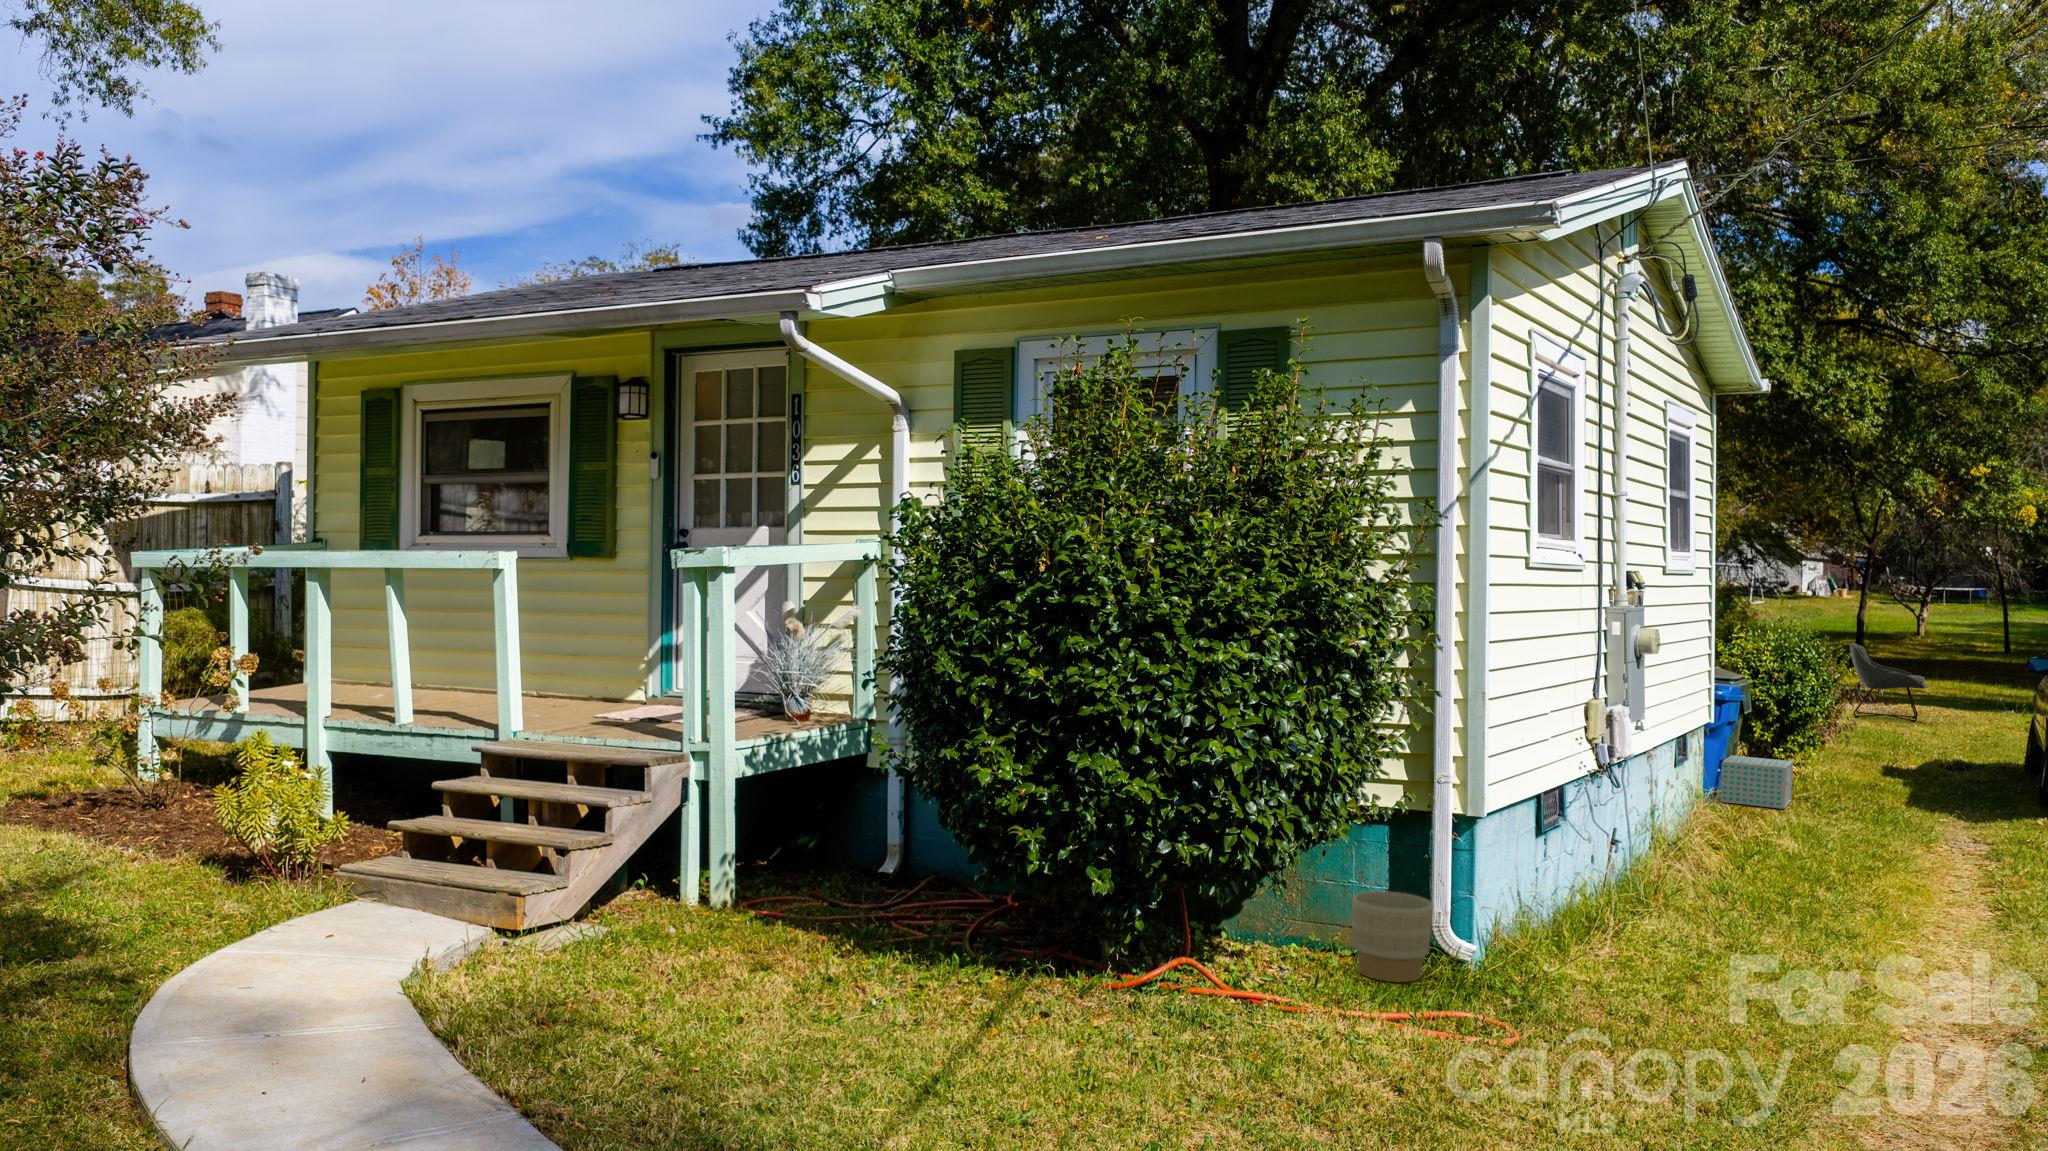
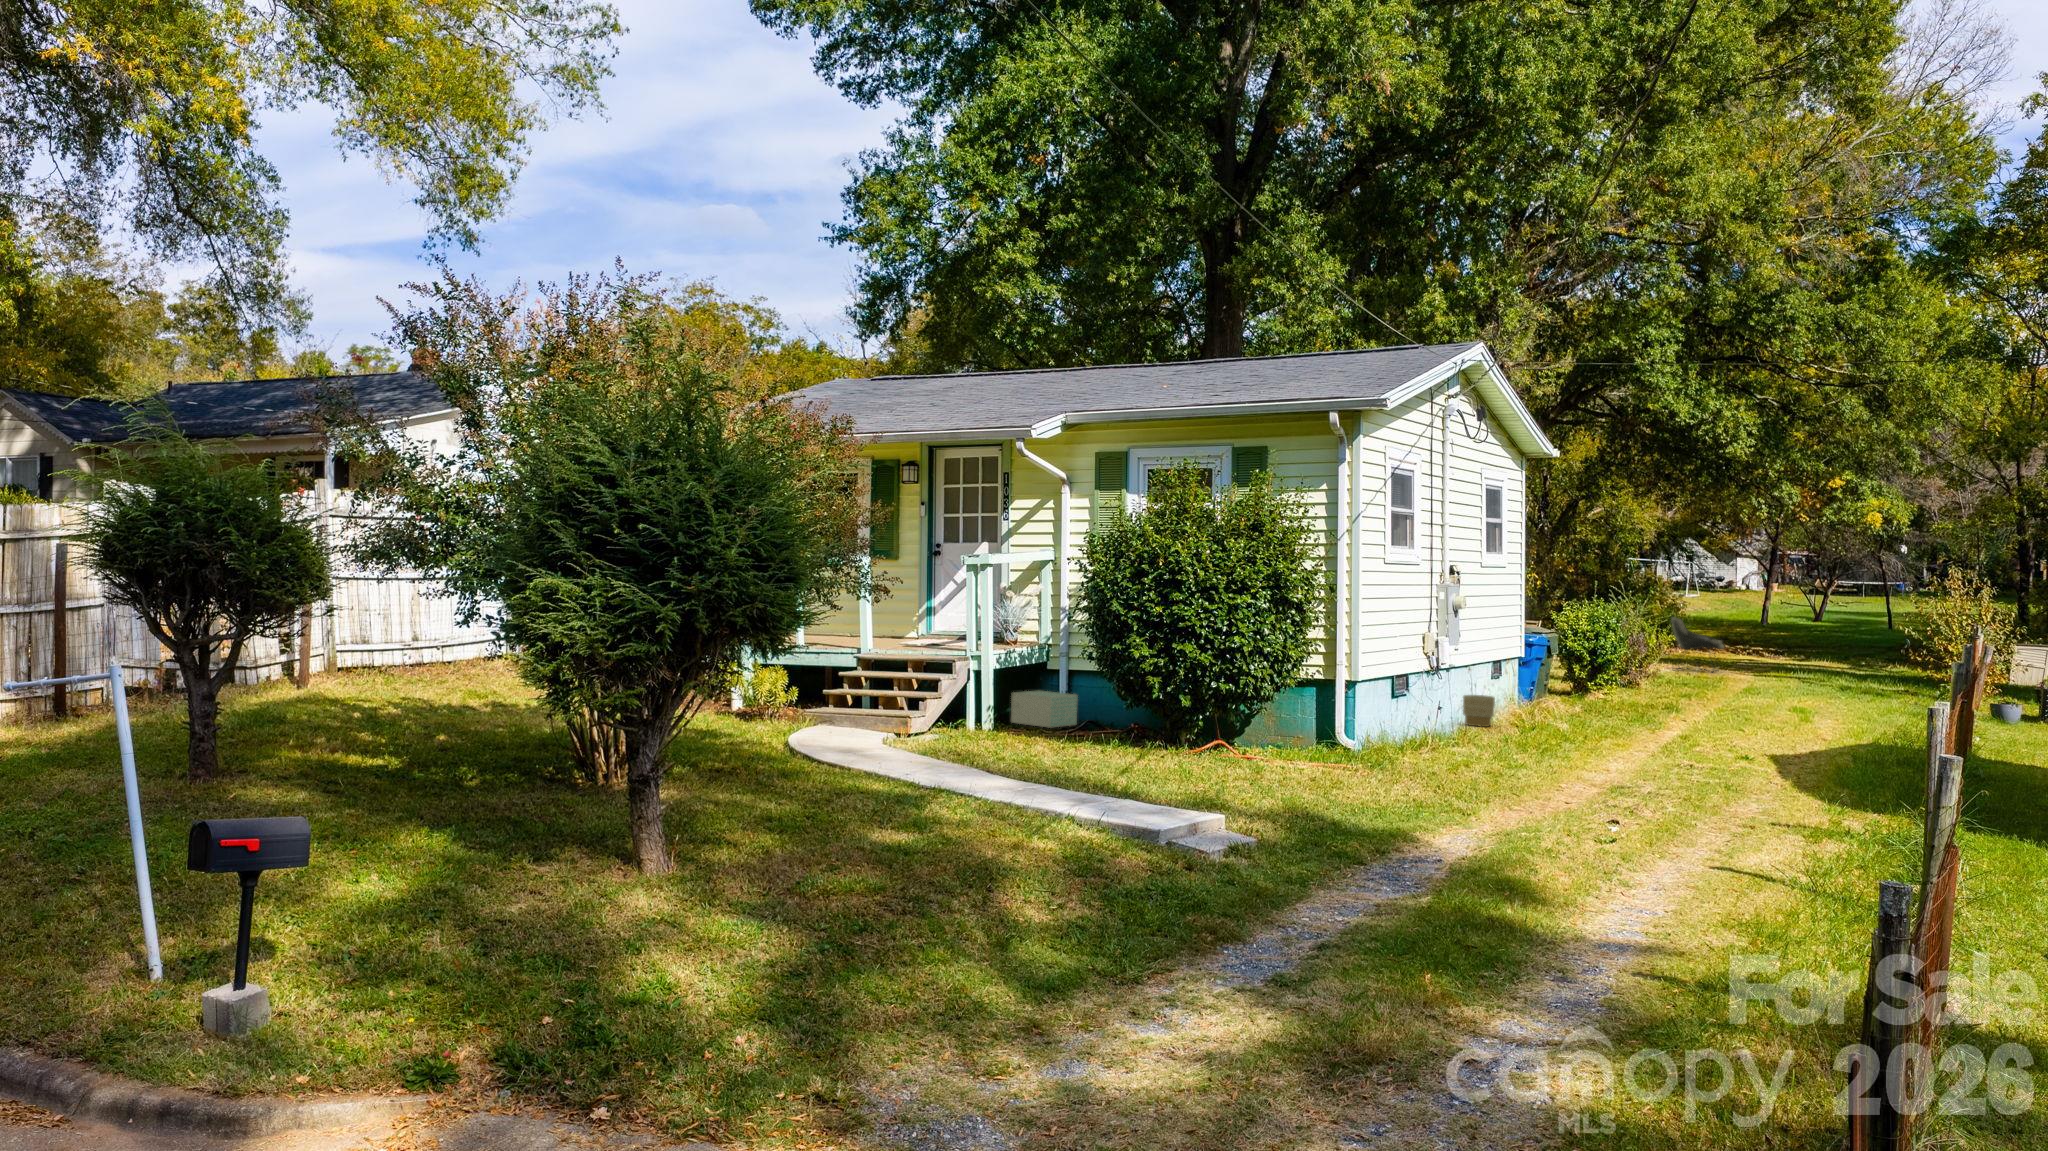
storage box: present [1721,755,1793,809] -> present [1011,690,1078,727]
planter: present [1352,891,1432,982] -> present [1463,695,1495,727]

